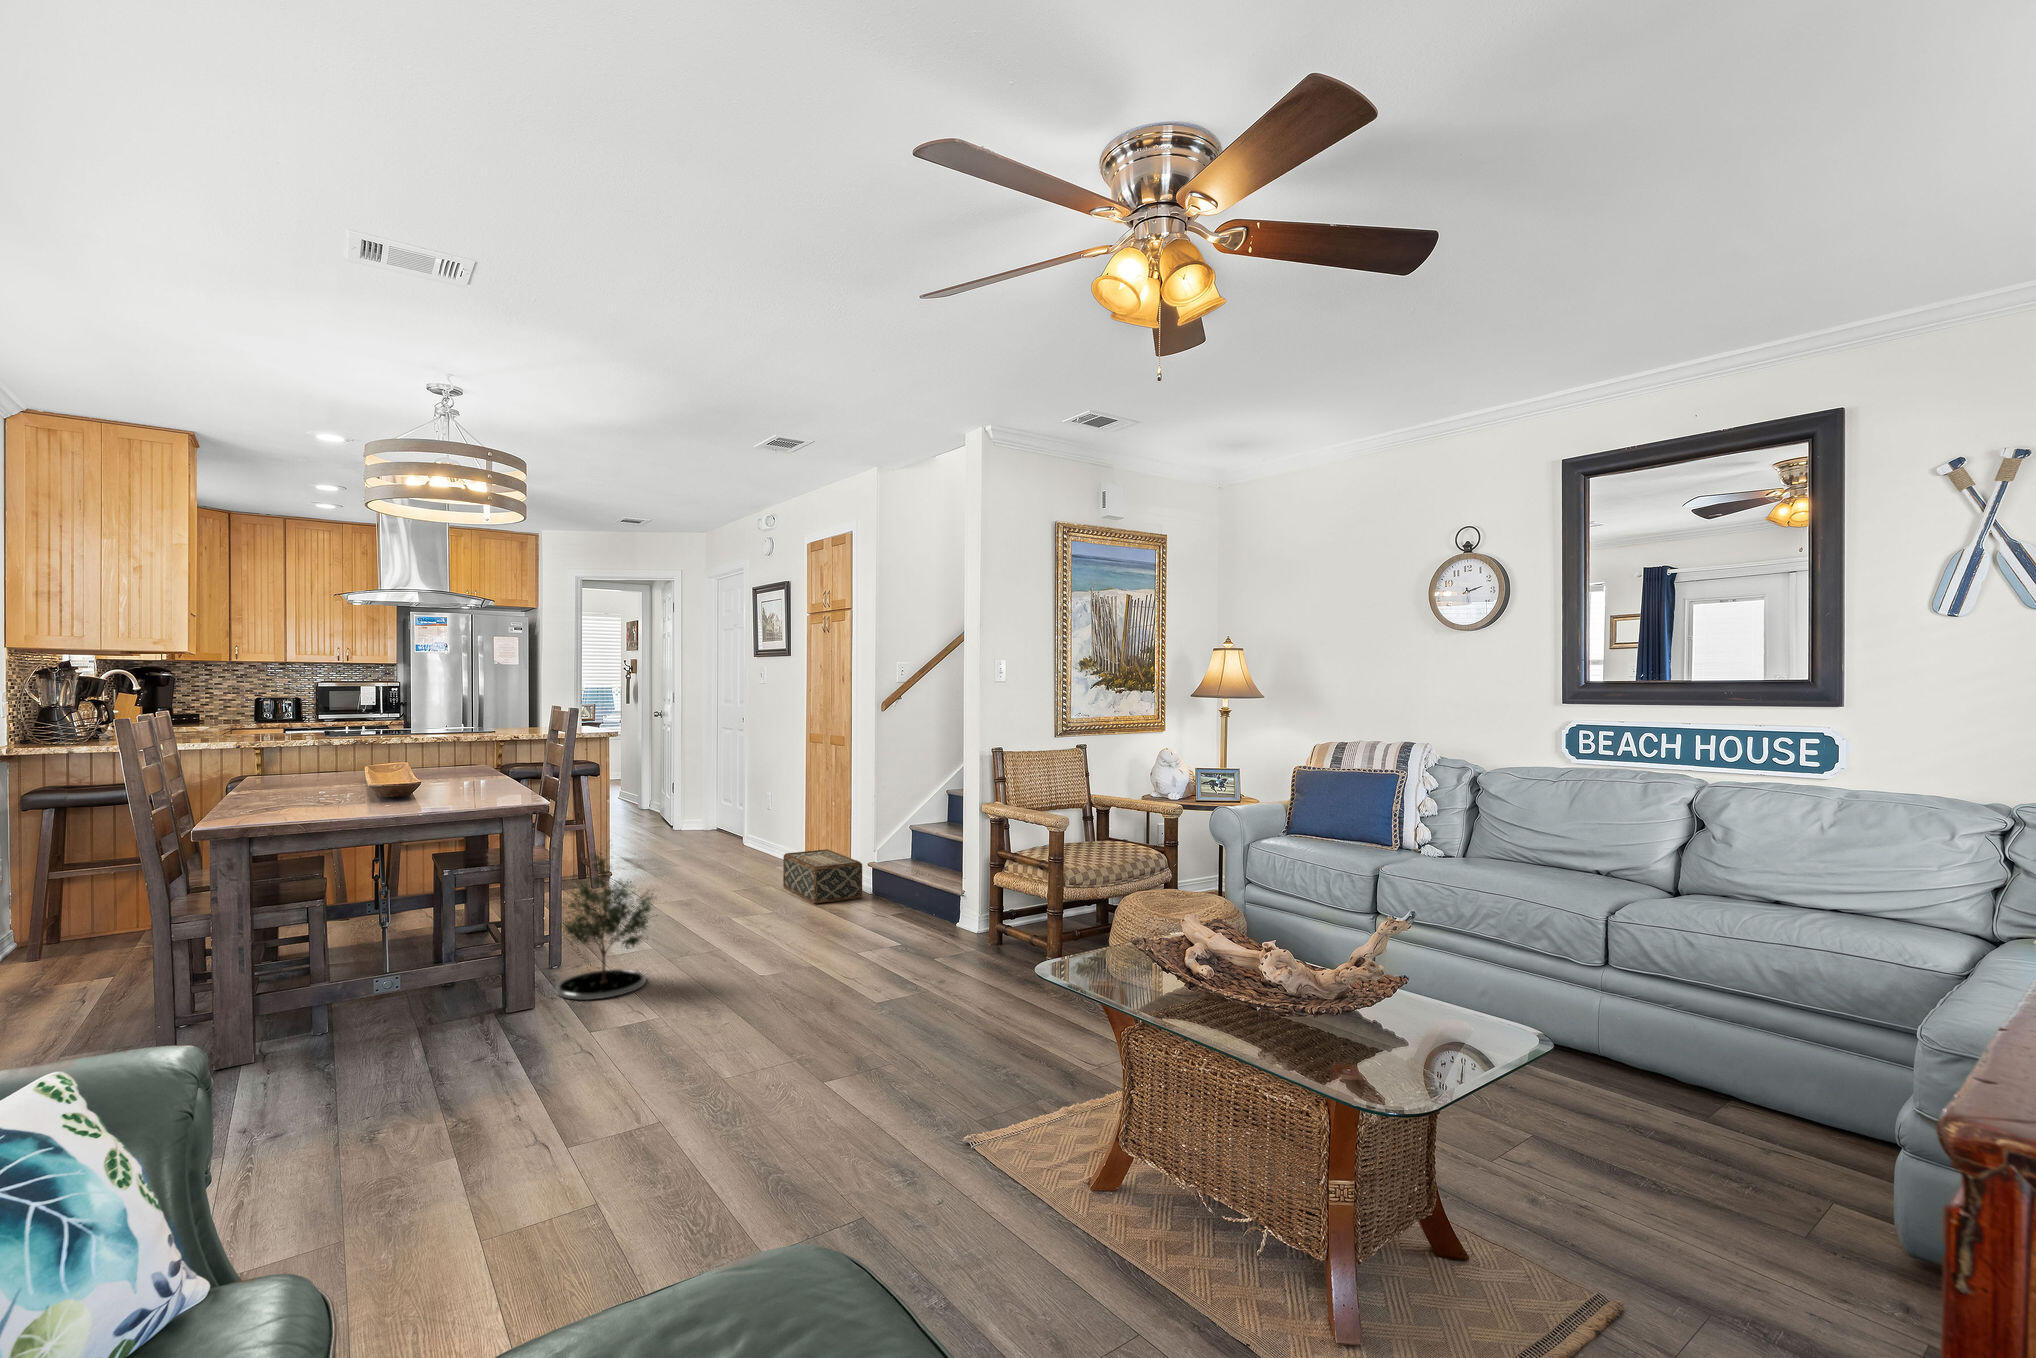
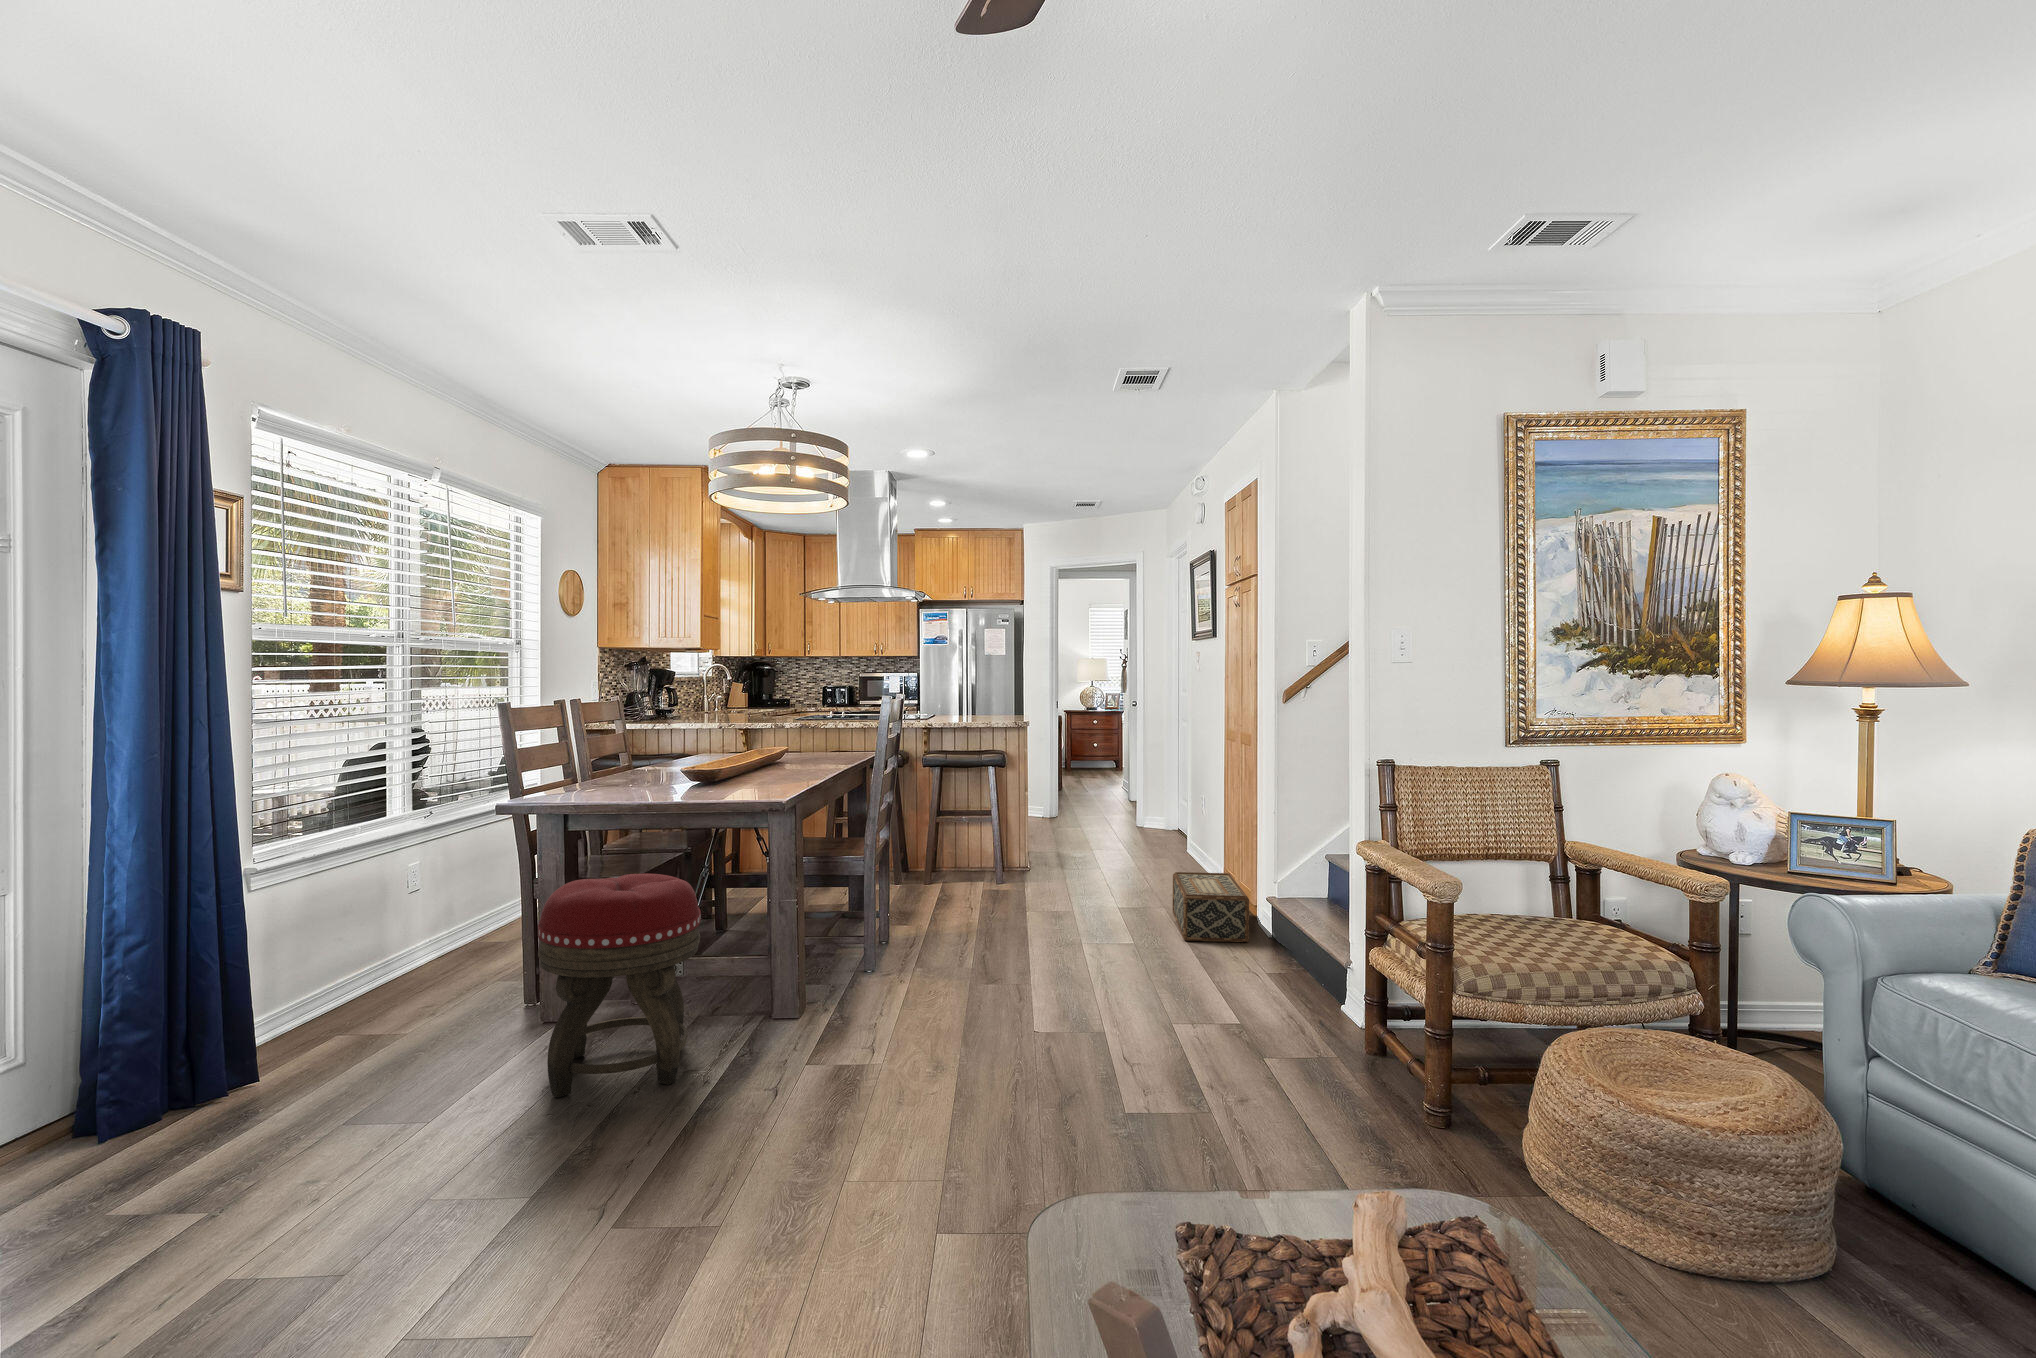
potted tree: present [554,847,657,1000] -> none [812,835,926,1017]
footstool: none [356,891,519,1102] -> present [538,874,701,1098]

